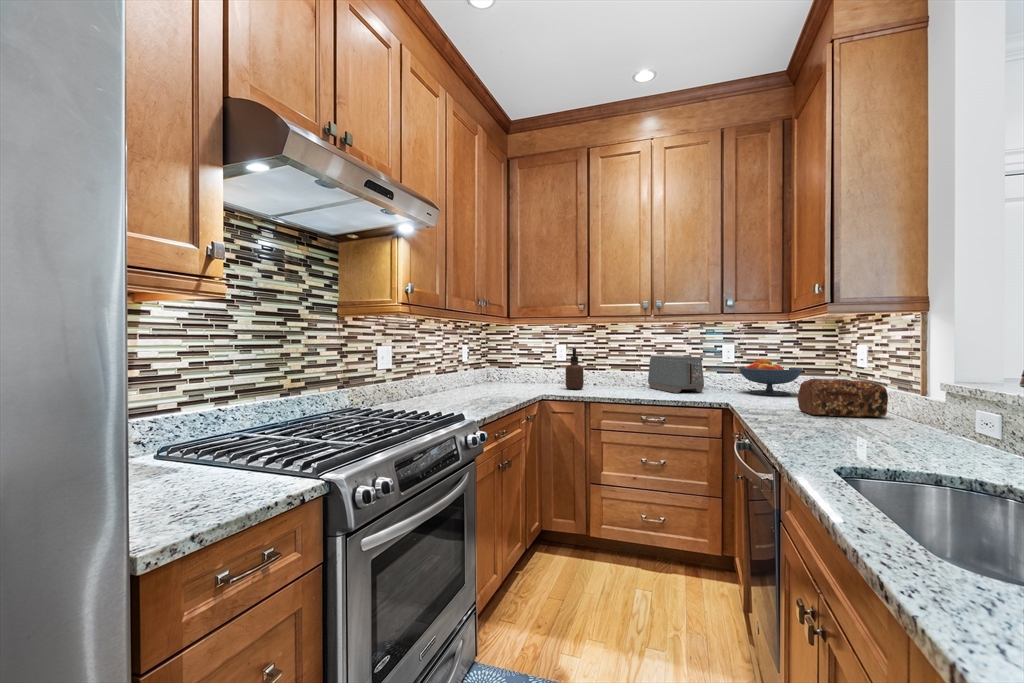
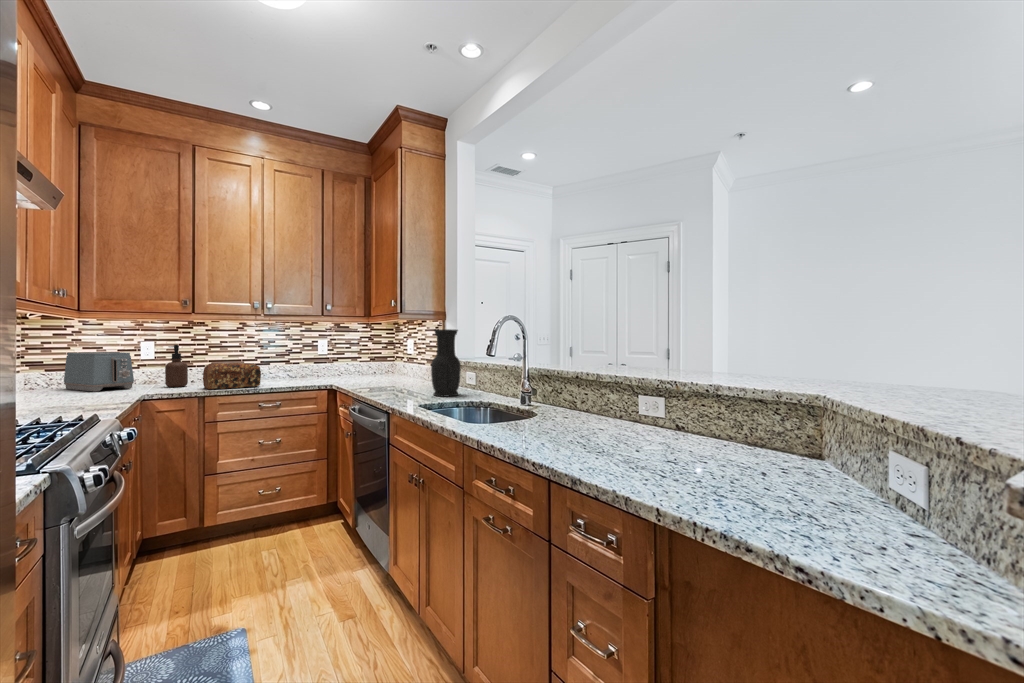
vase: none [877,326,949,456] -> present [431,329,461,396]
toaster: present [648,355,704,393] -> present [64,352,134,392]
fruit bowl: present [739,358,802,396] -> none [331,351,375,378]
bread loaf: present [797,379,888,417] -> present [203,363,261,390]

